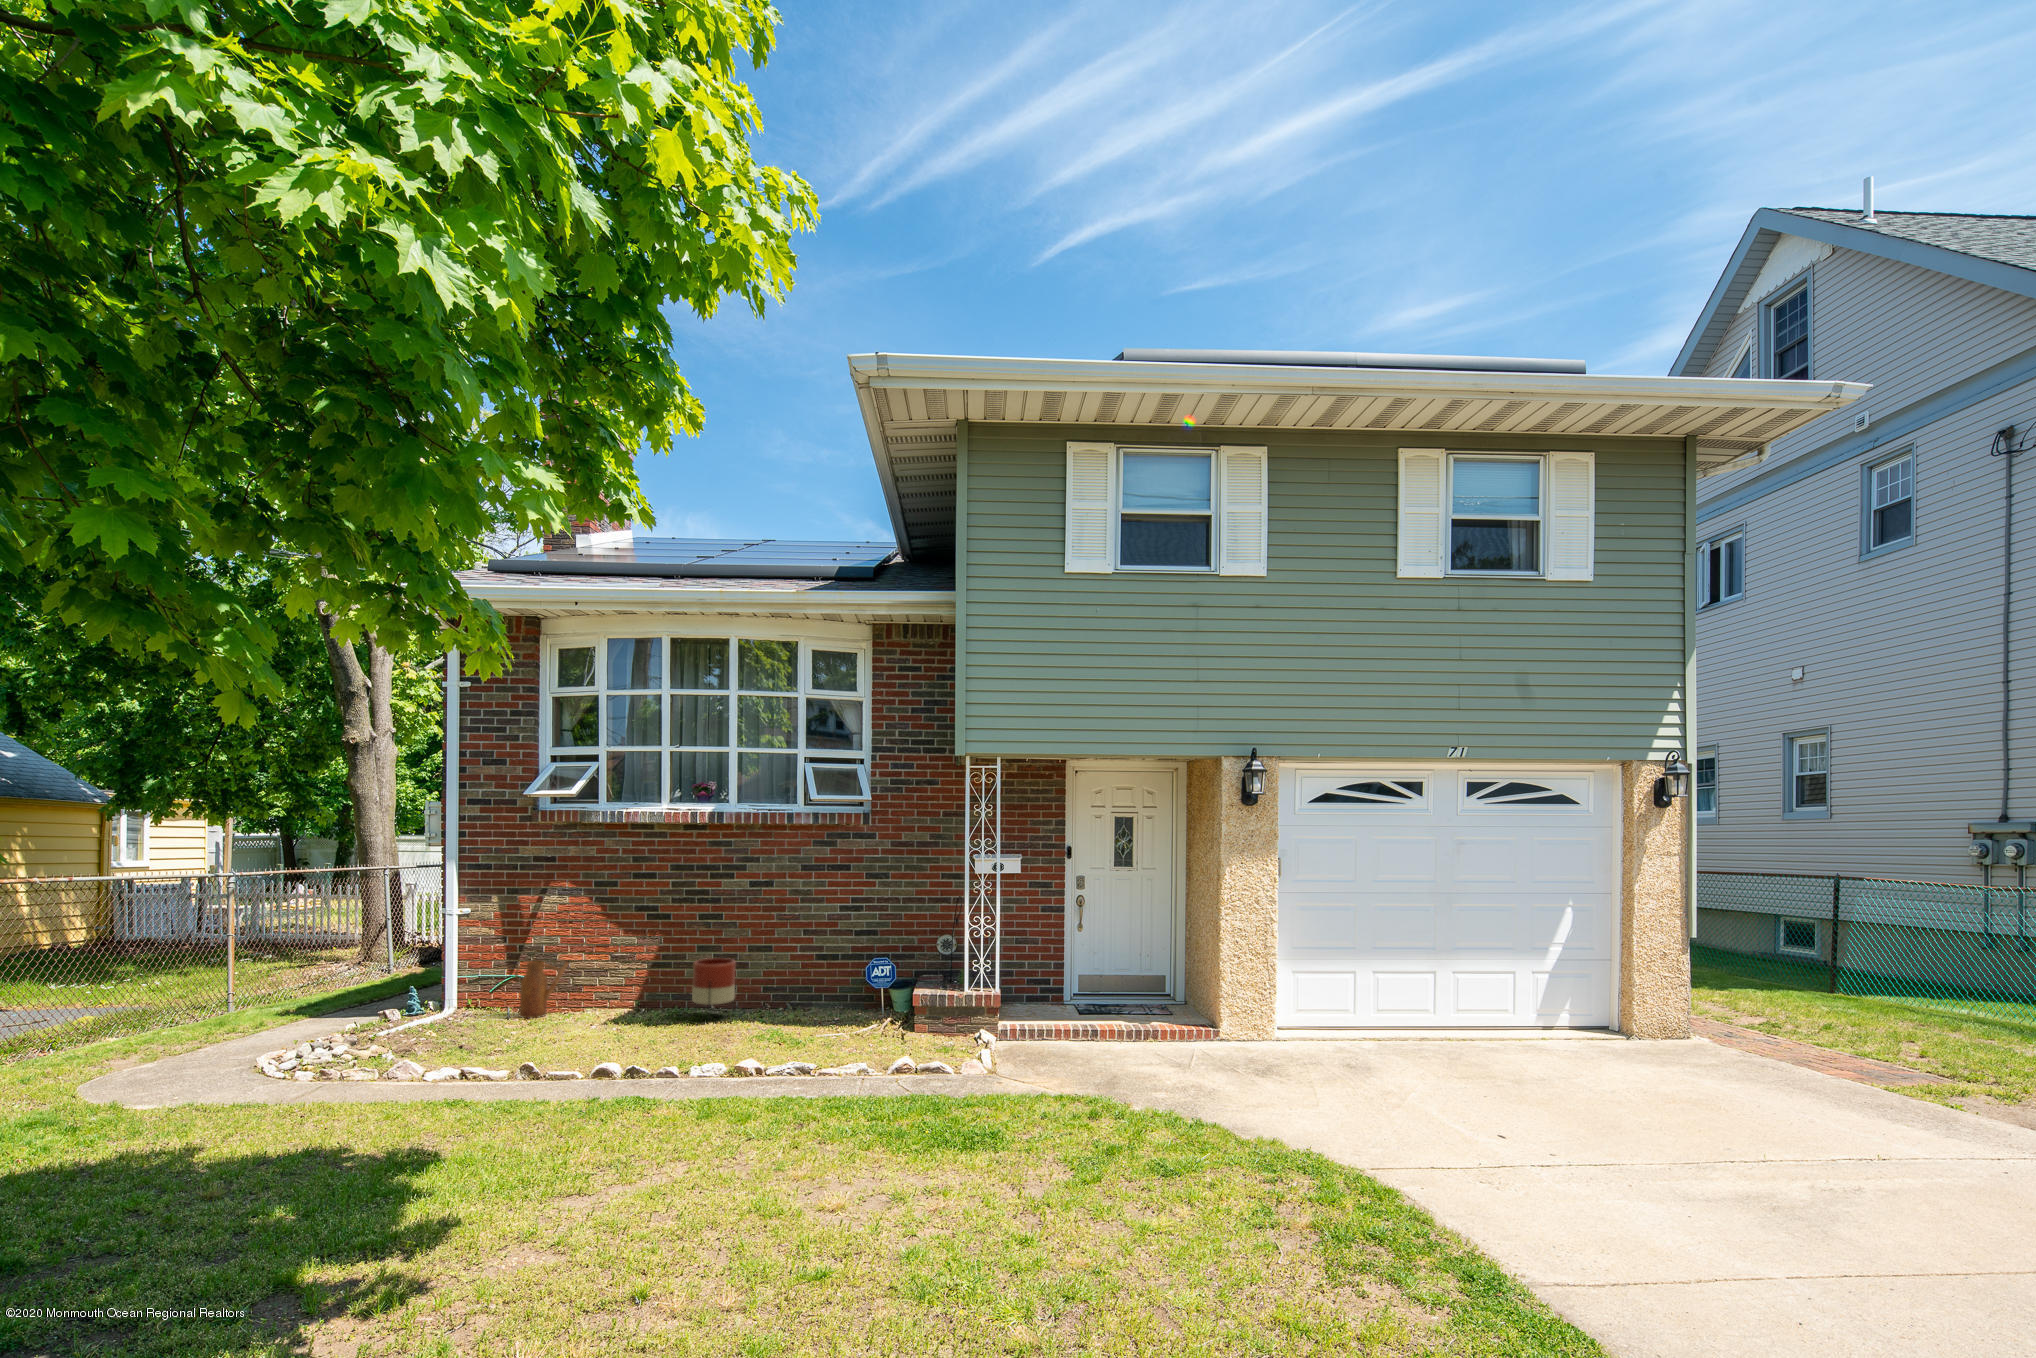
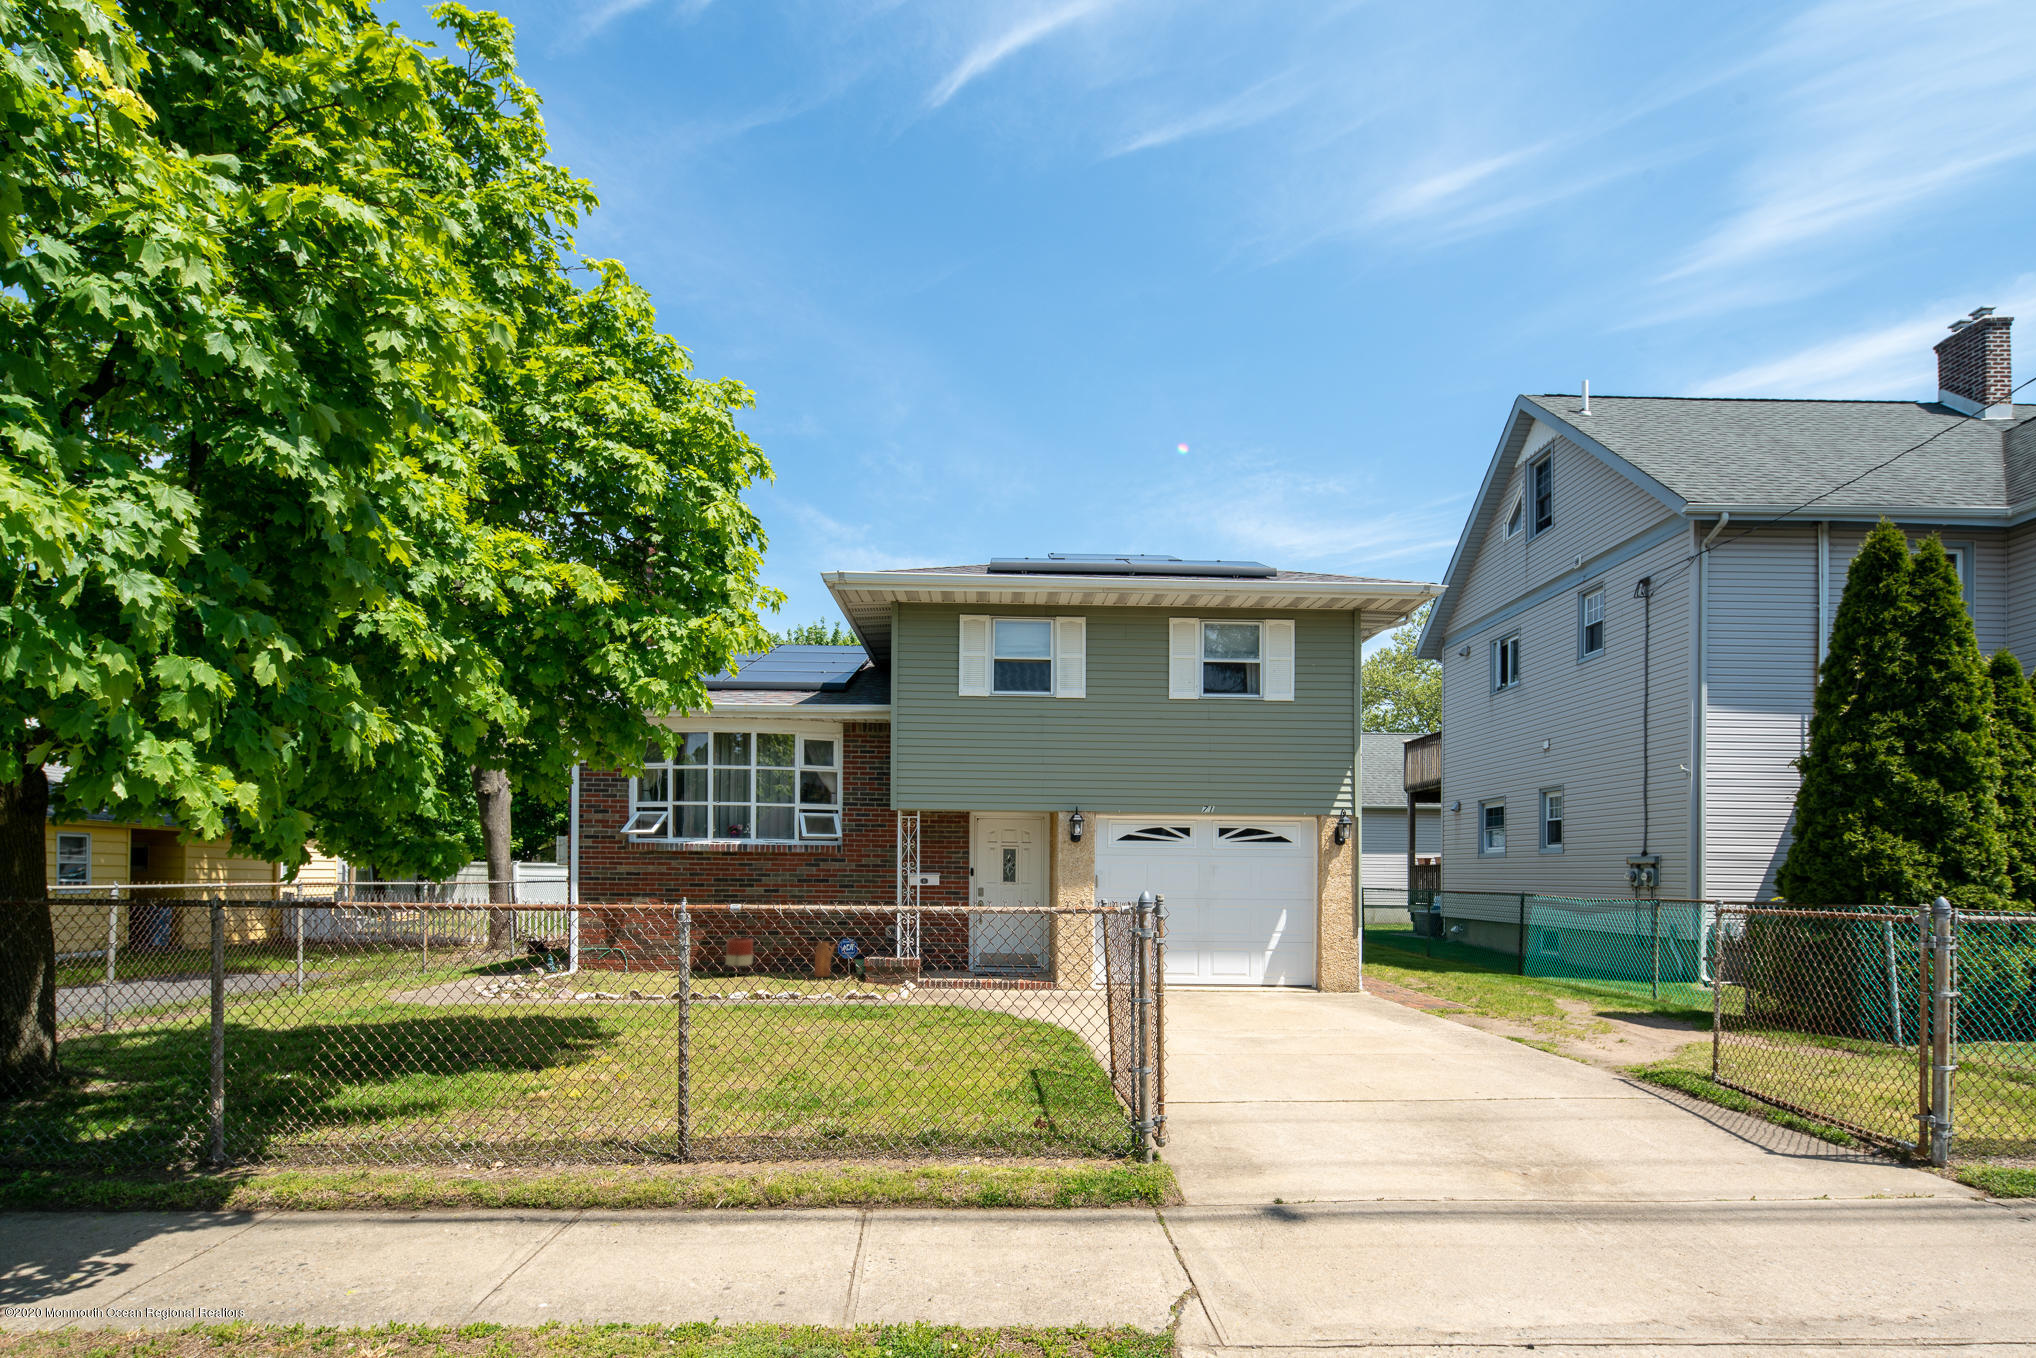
watering can: present [515,961,569,1018] -> present [814,942,835,977]

